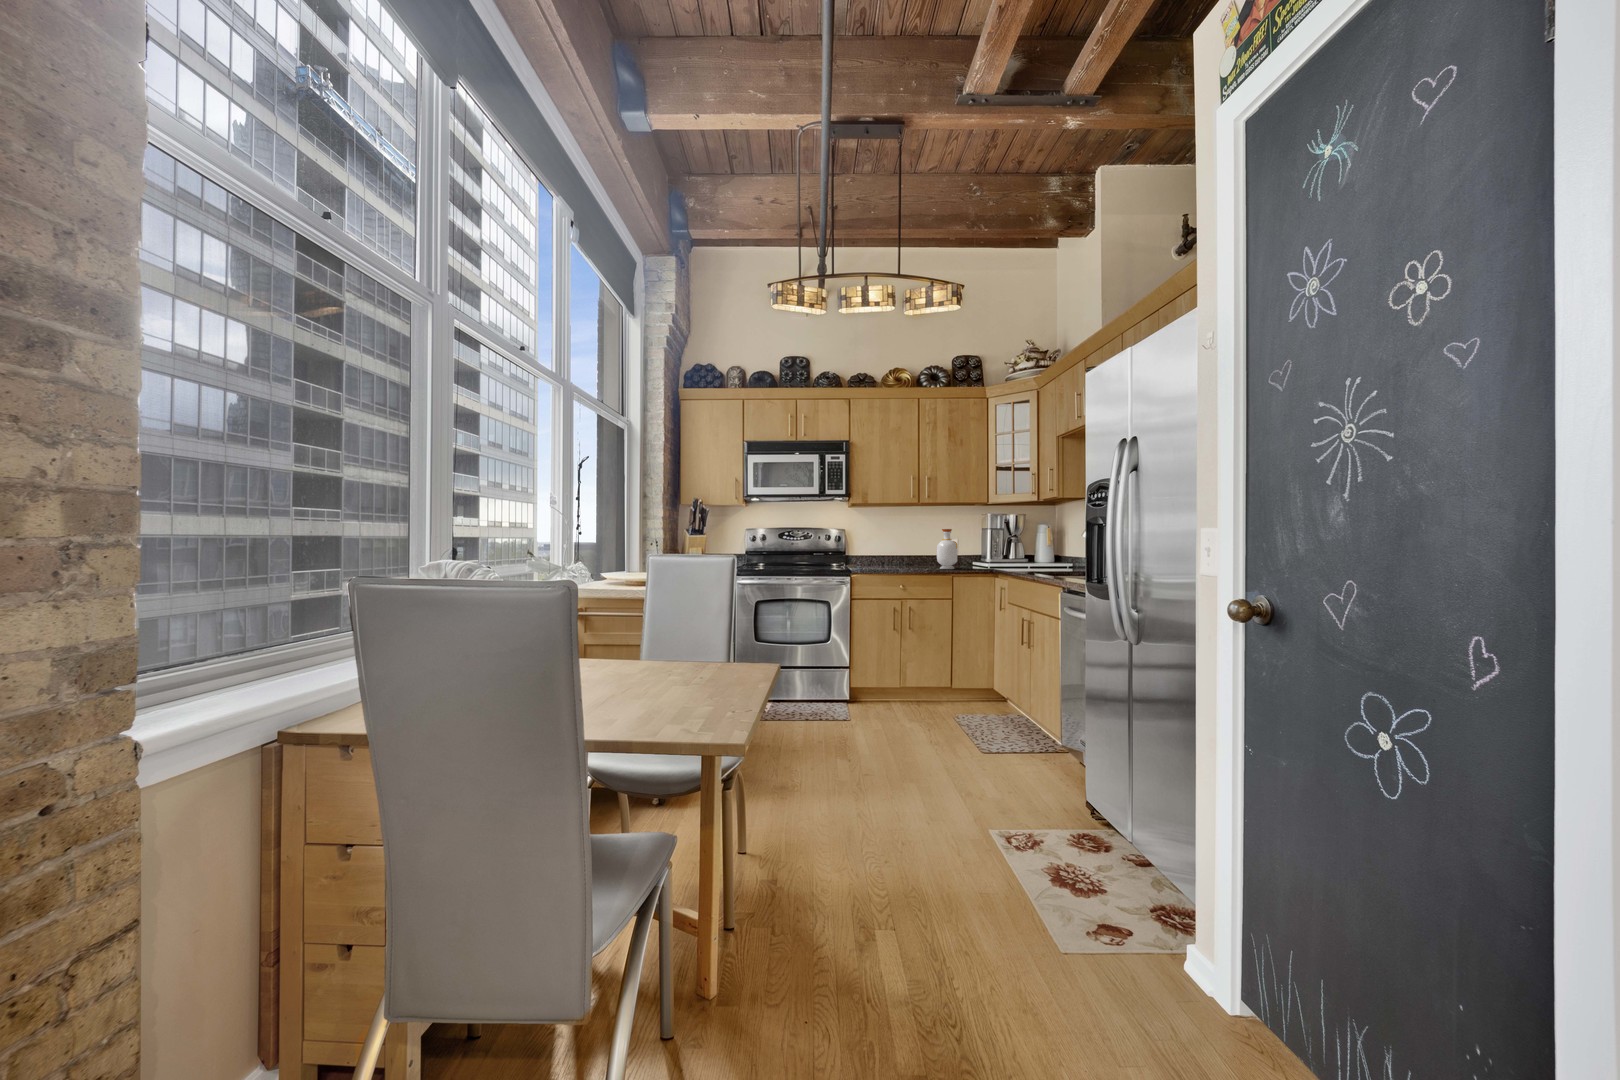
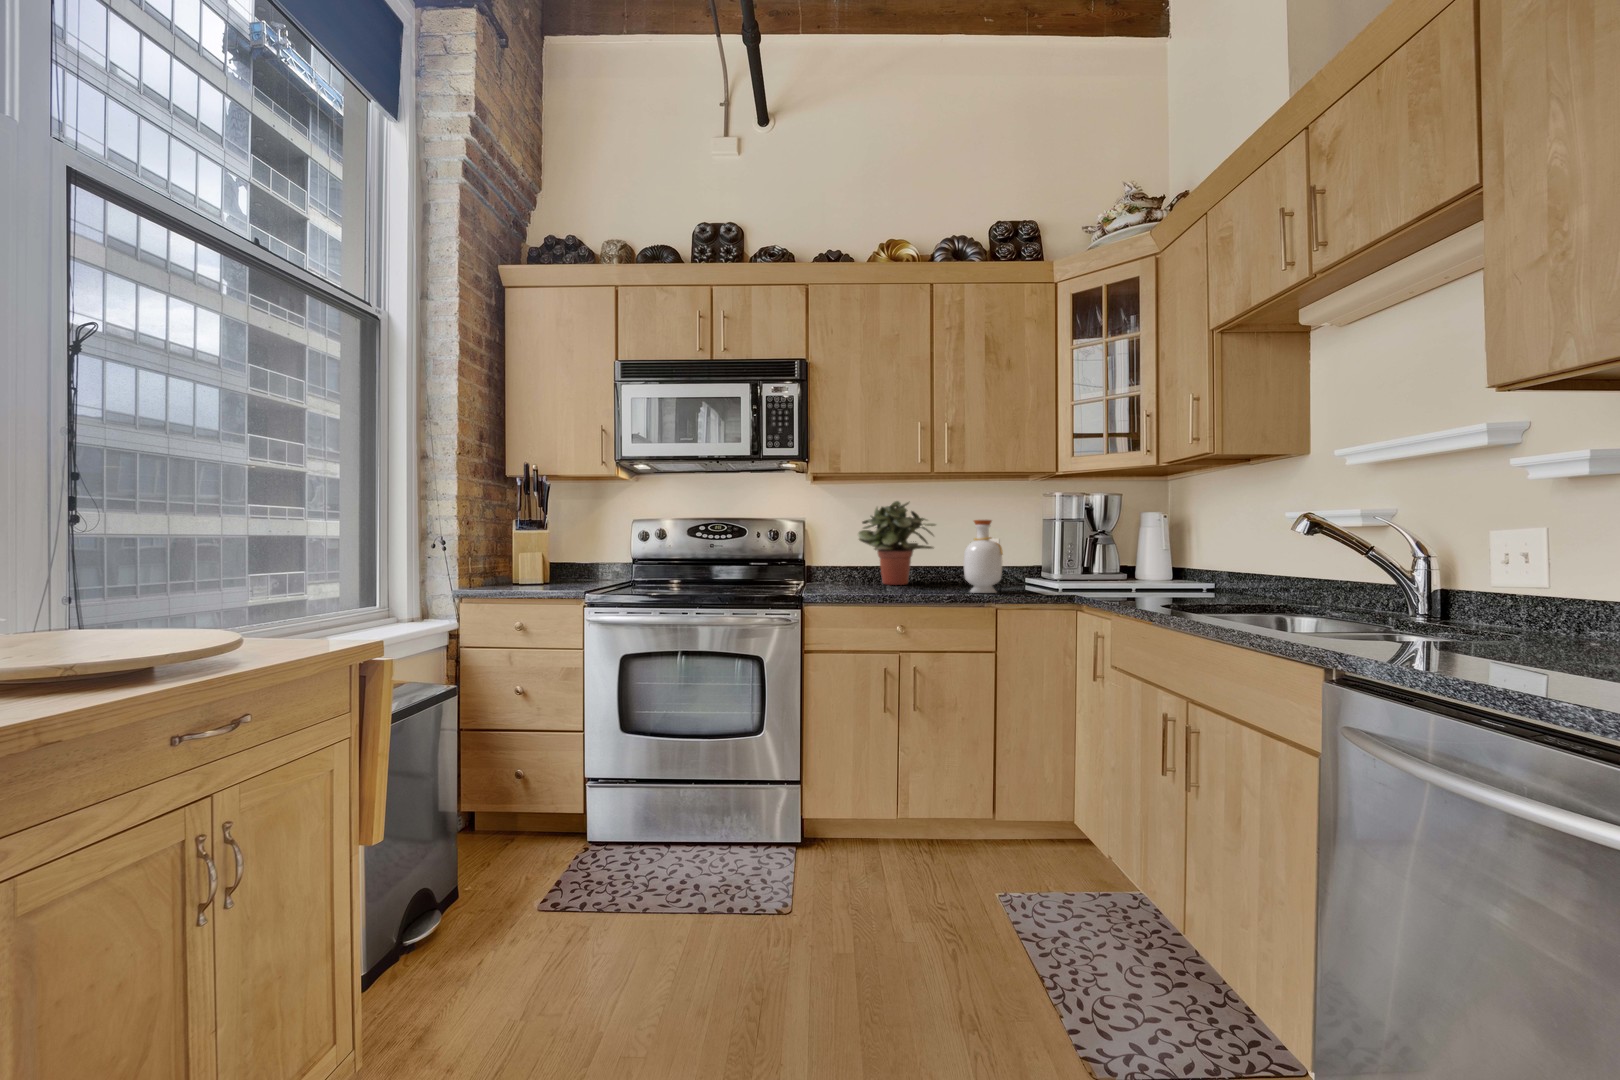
potted plant: none [878,518,923,565] -> present [858,501,935,585]

